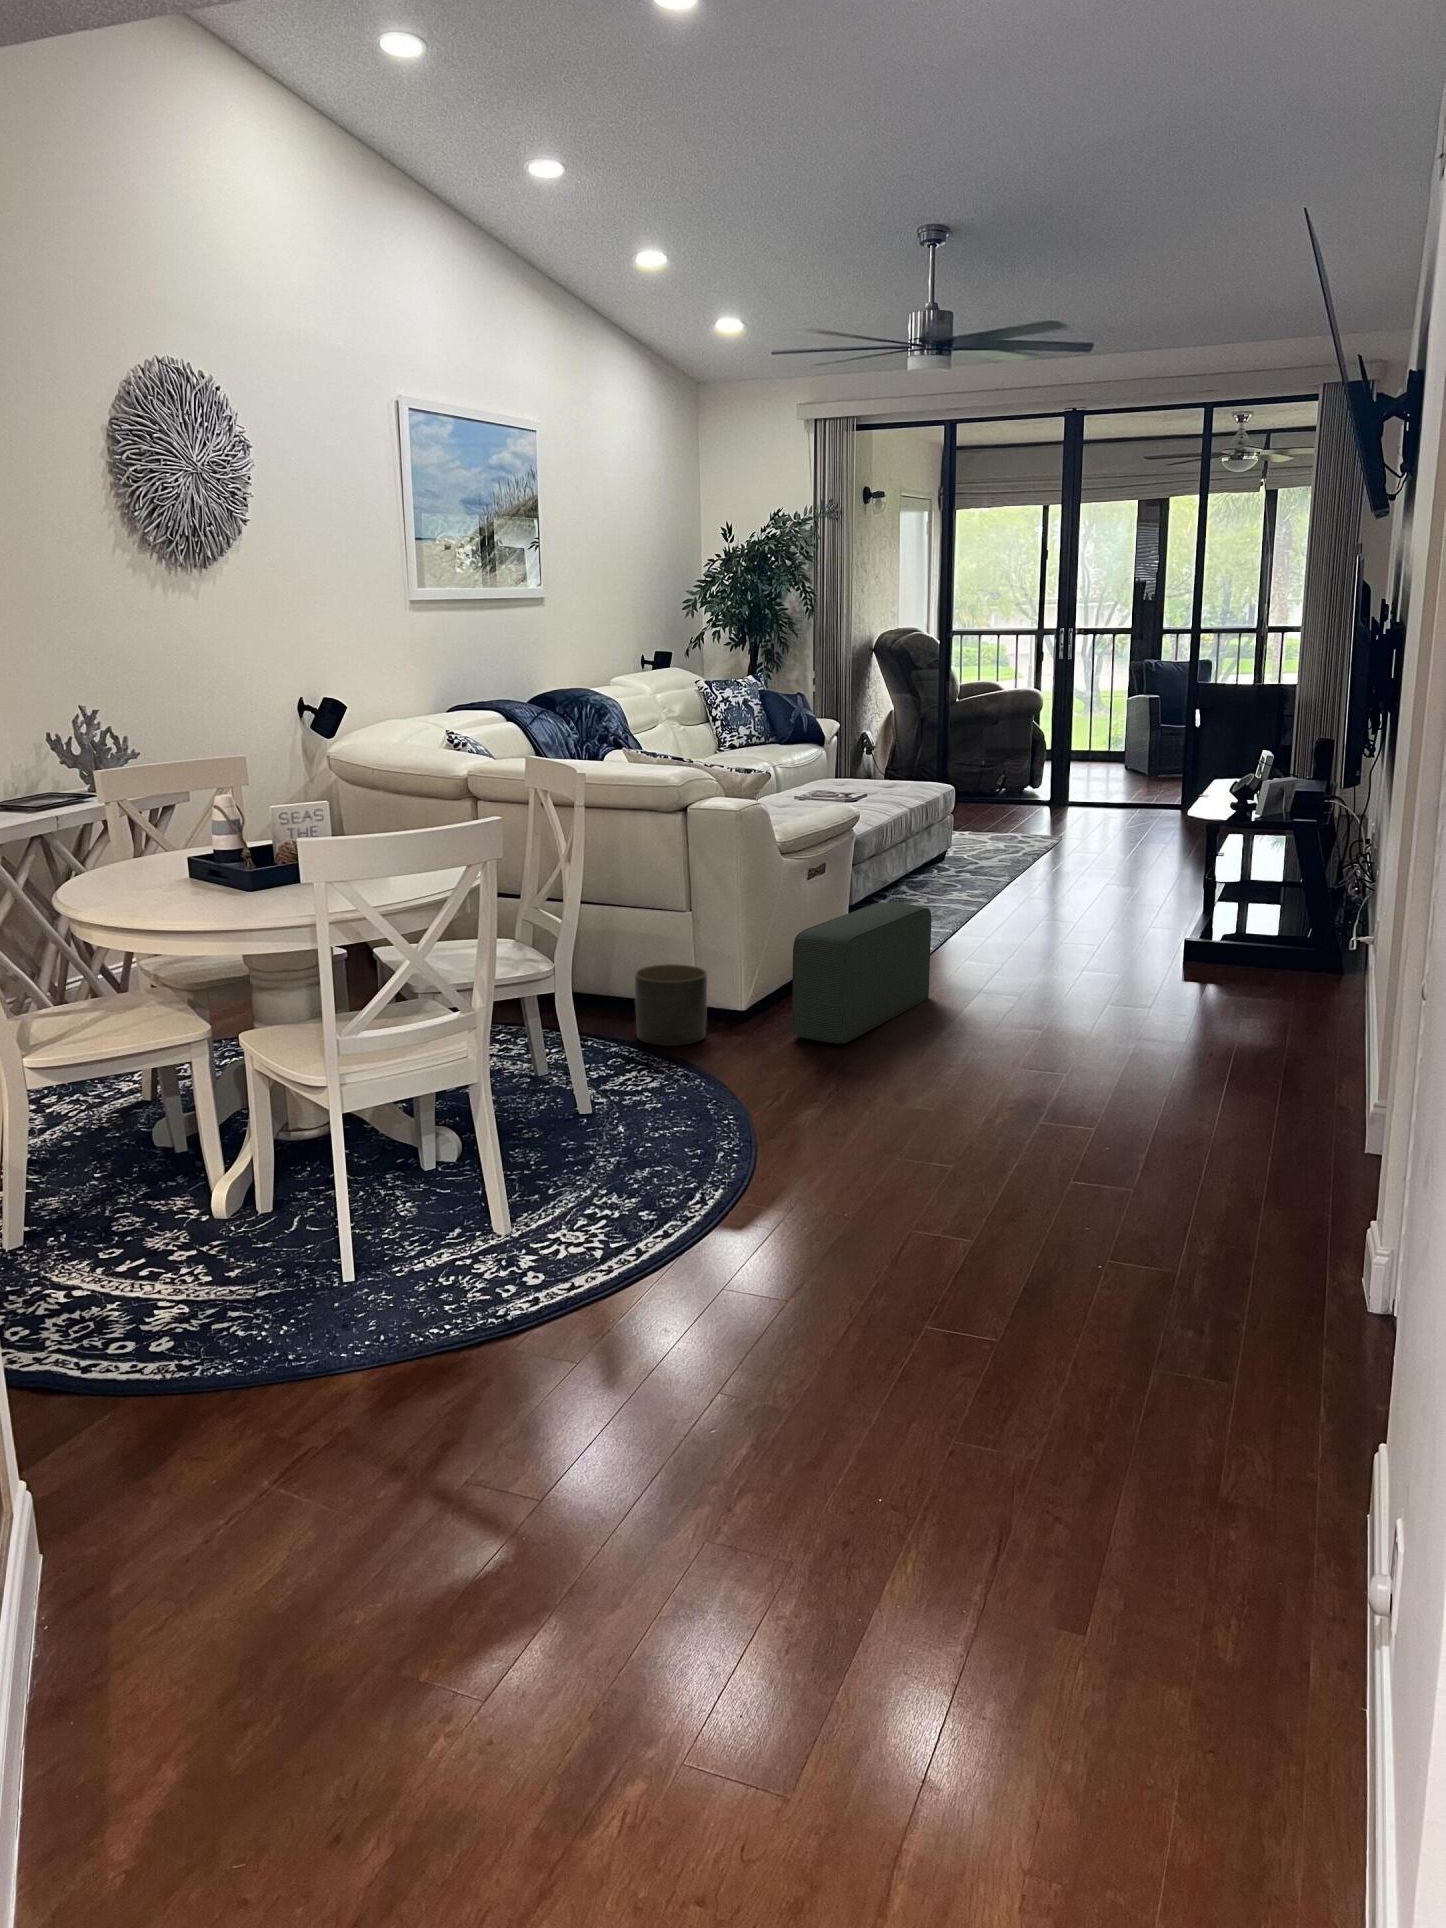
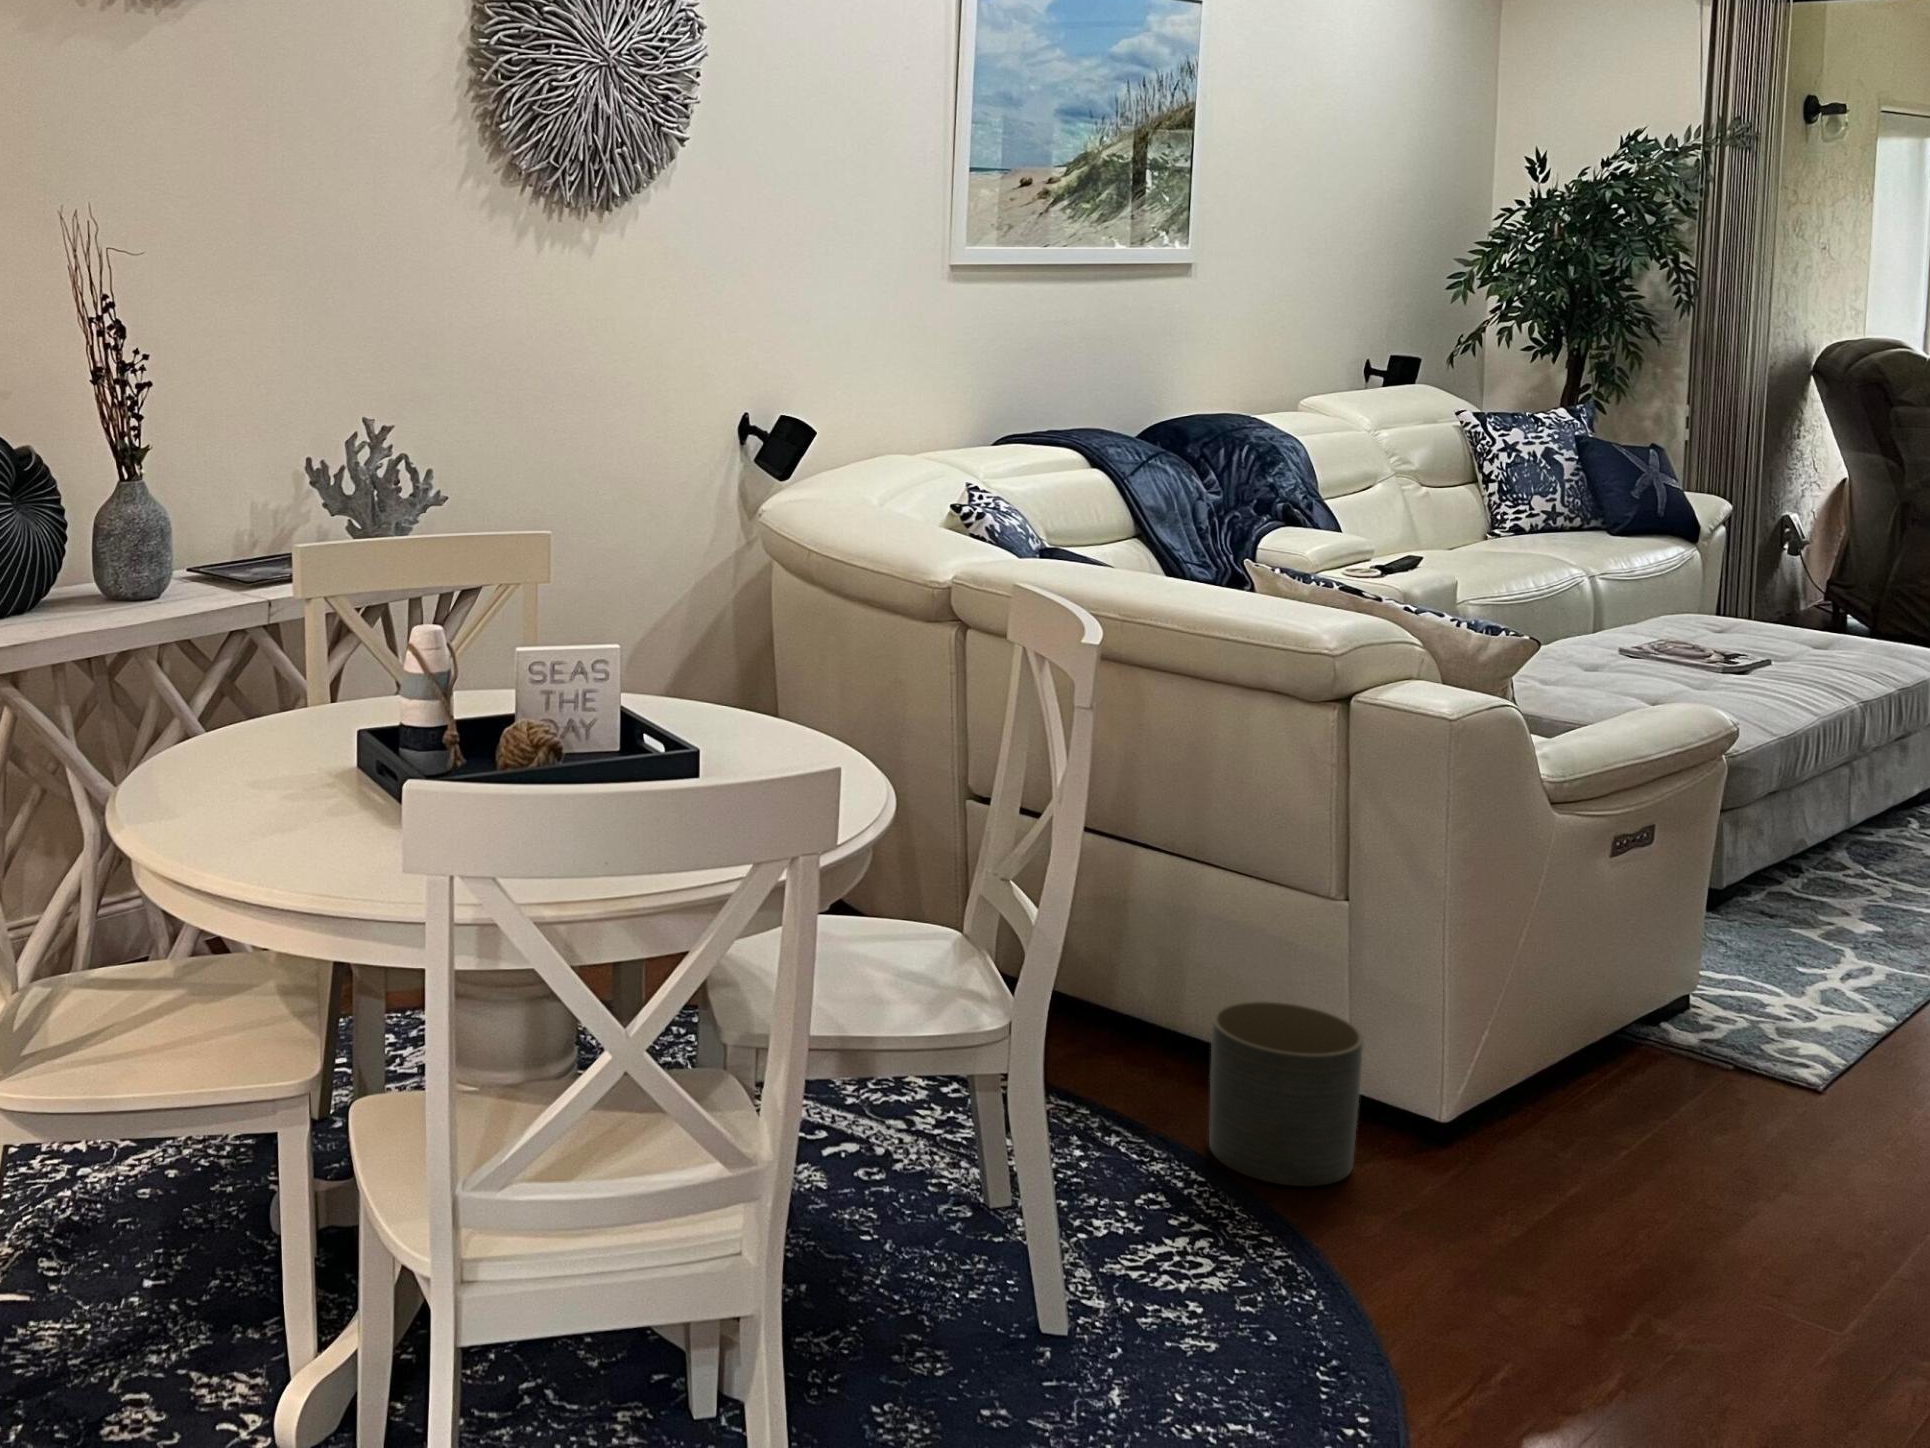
pouf: present [792,902,931,1044] -> none [1542,934,1891,1259]

